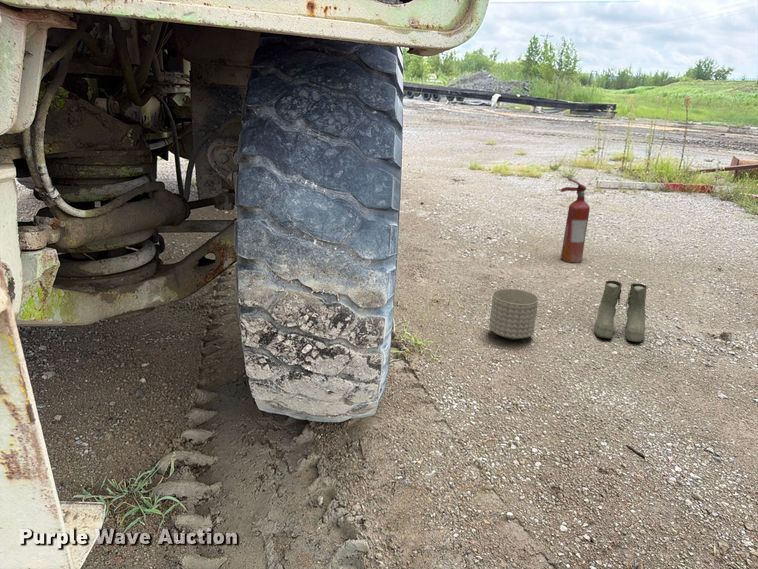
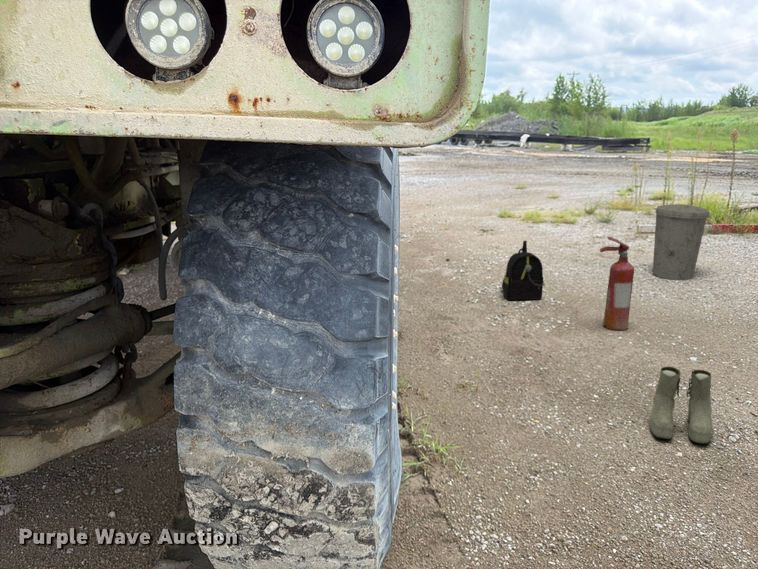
trash can: none [608,157,660,227] -> present [653,204,709,280]
backpack: none [471,183,510,238] -> present [502,241,545,300]
planter: present [489,289,538,339] -> none [523,380,581,443]

